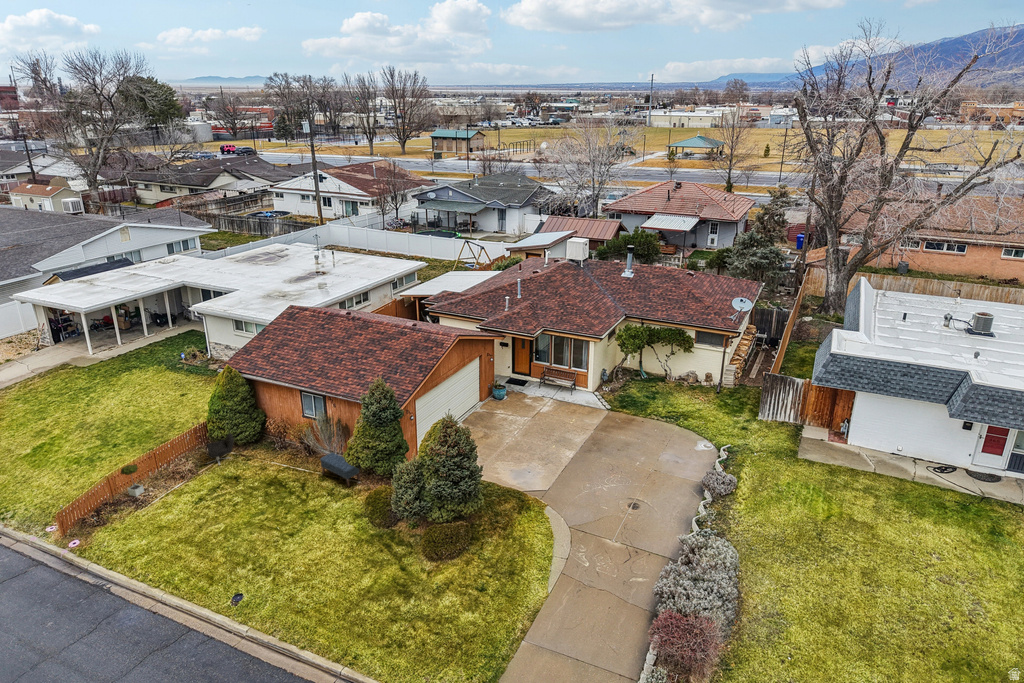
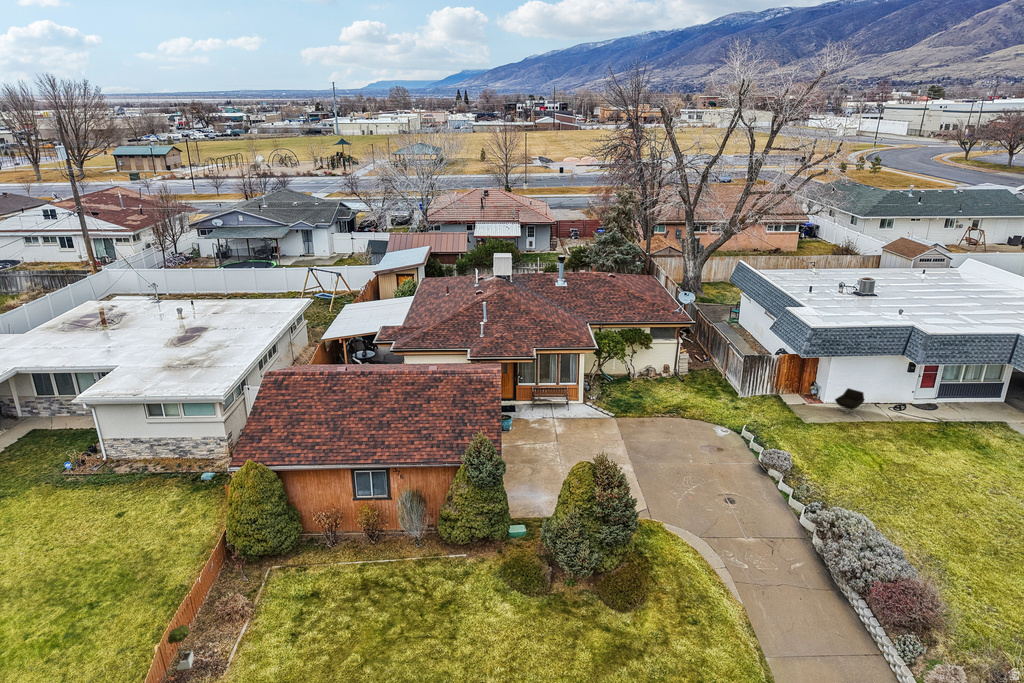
lounge chair: present [207,433,234,465] -> present [835,388,864,415]
bench: present [320,453,360,487] -> none [407,534,459,567]

